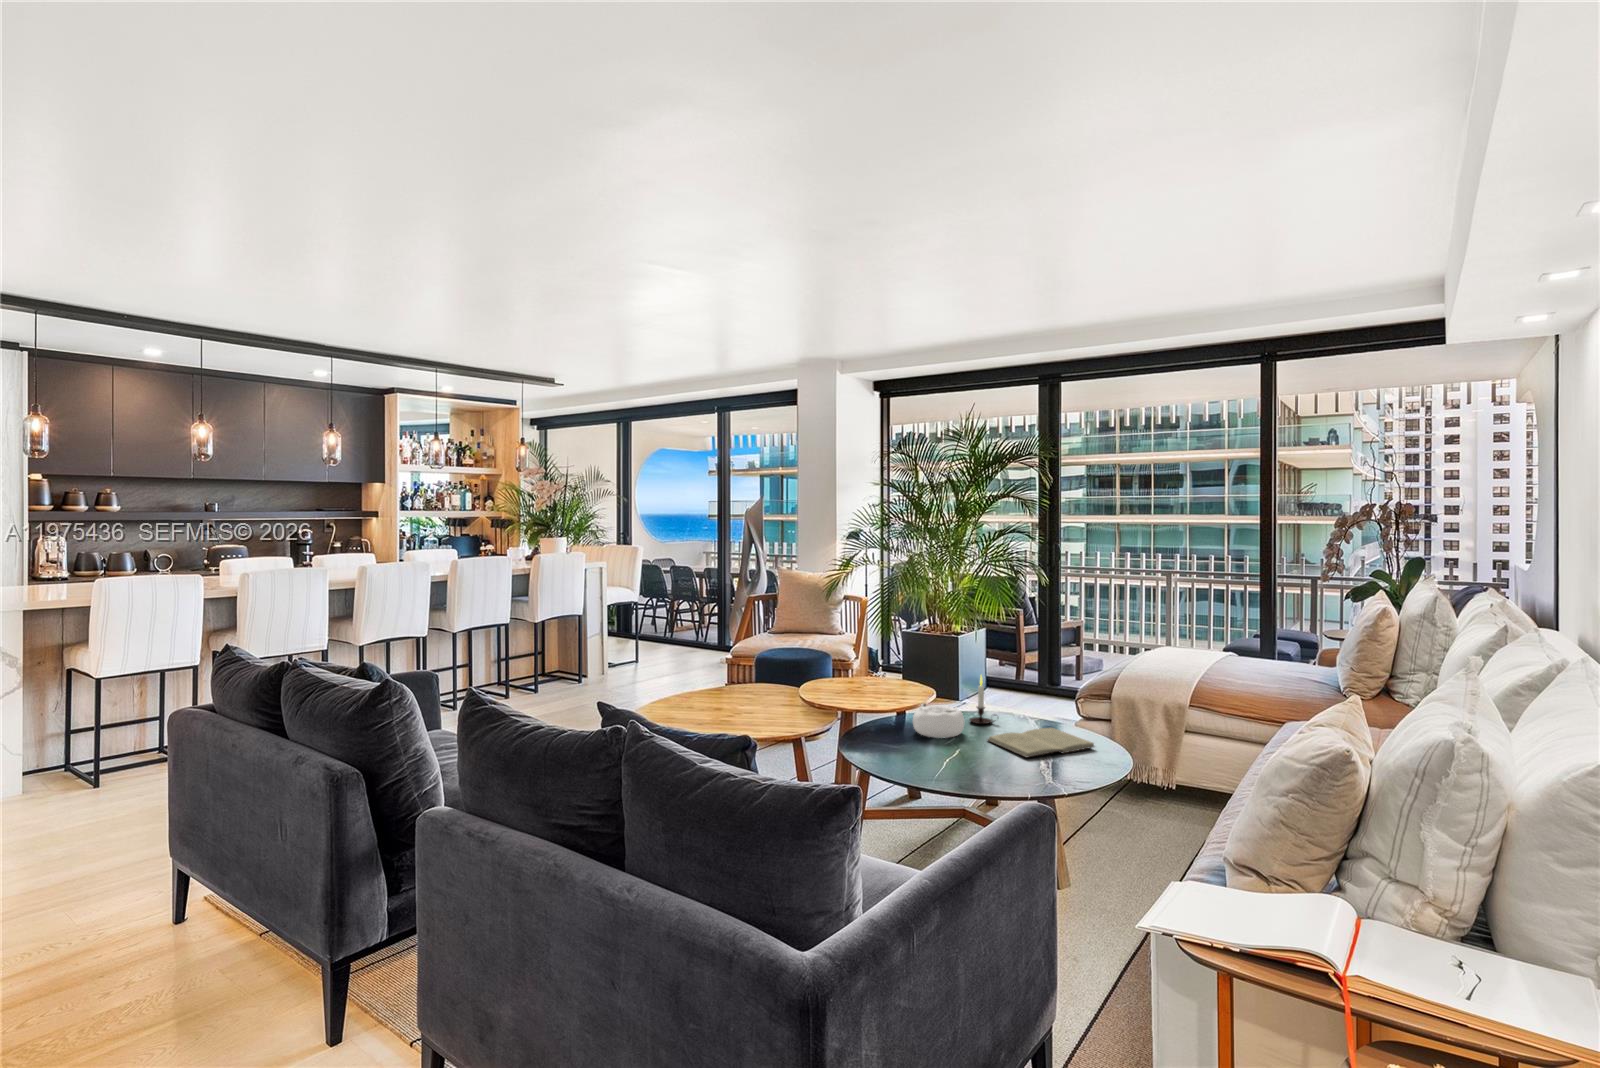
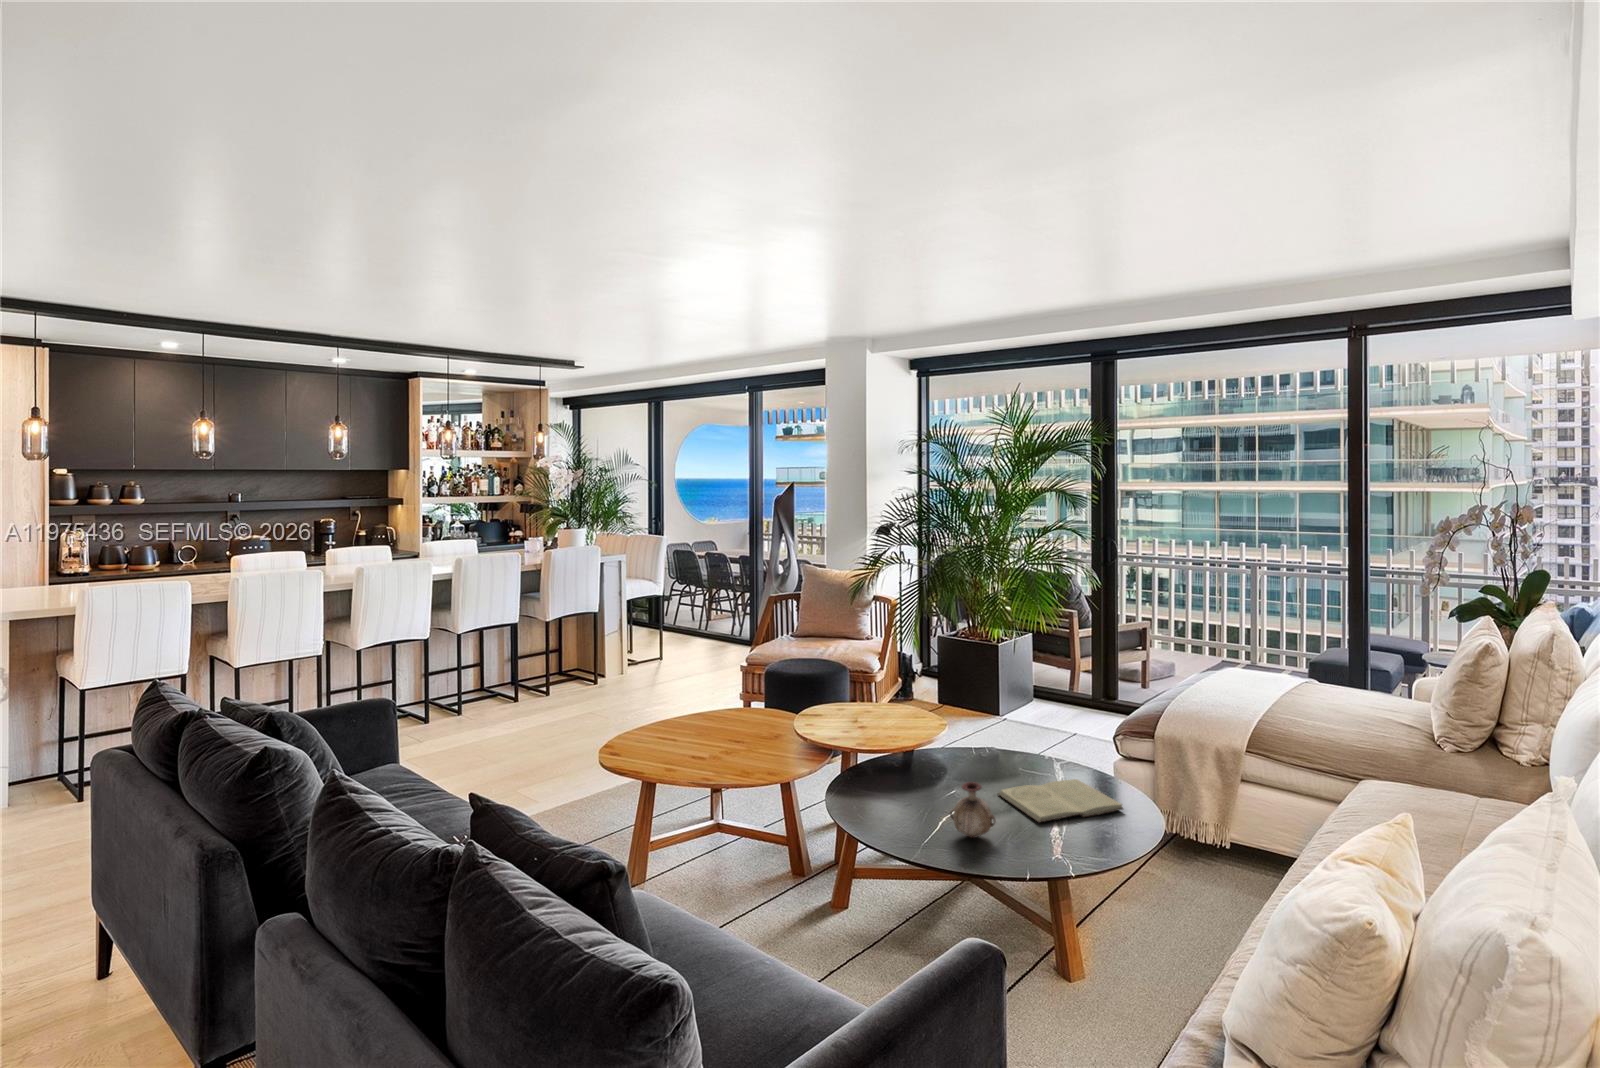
candle: present [970,676,993,724] -> none [983,712,1016,770]
decorative bowl: present [913,704,964,738] -> none [915,747,974,789]
vase: none [953,721,993,769] -> present [950,782,996,838]

